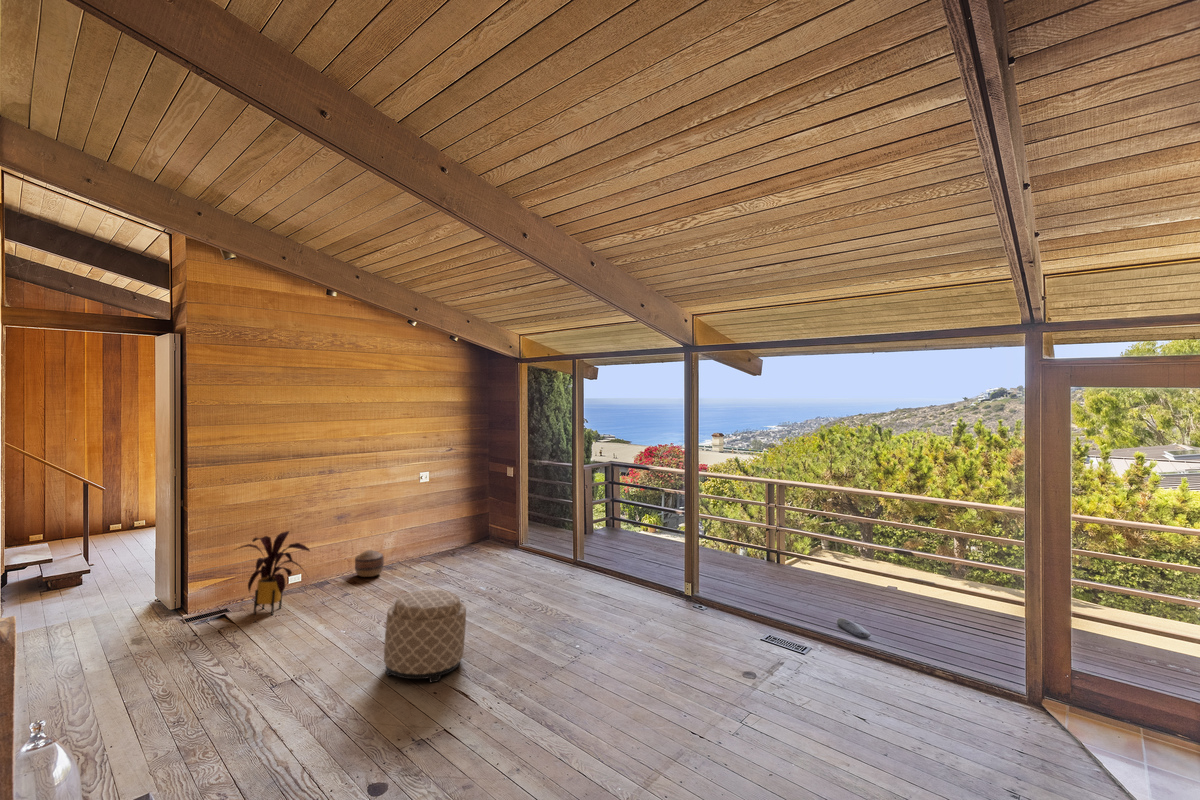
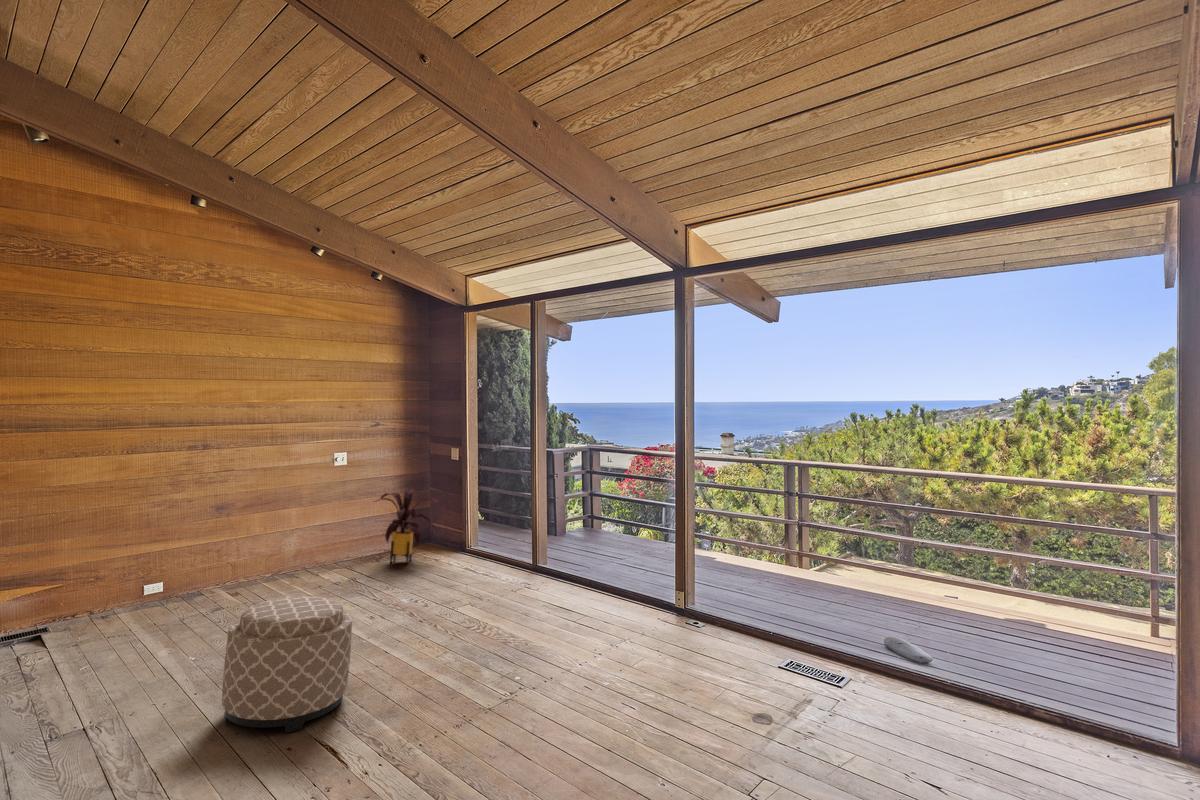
house plant: present [239,531,310,615] -> present [377,490,441,565]
basket: present [355,550,384,577] -> none [239,551,280,586]

